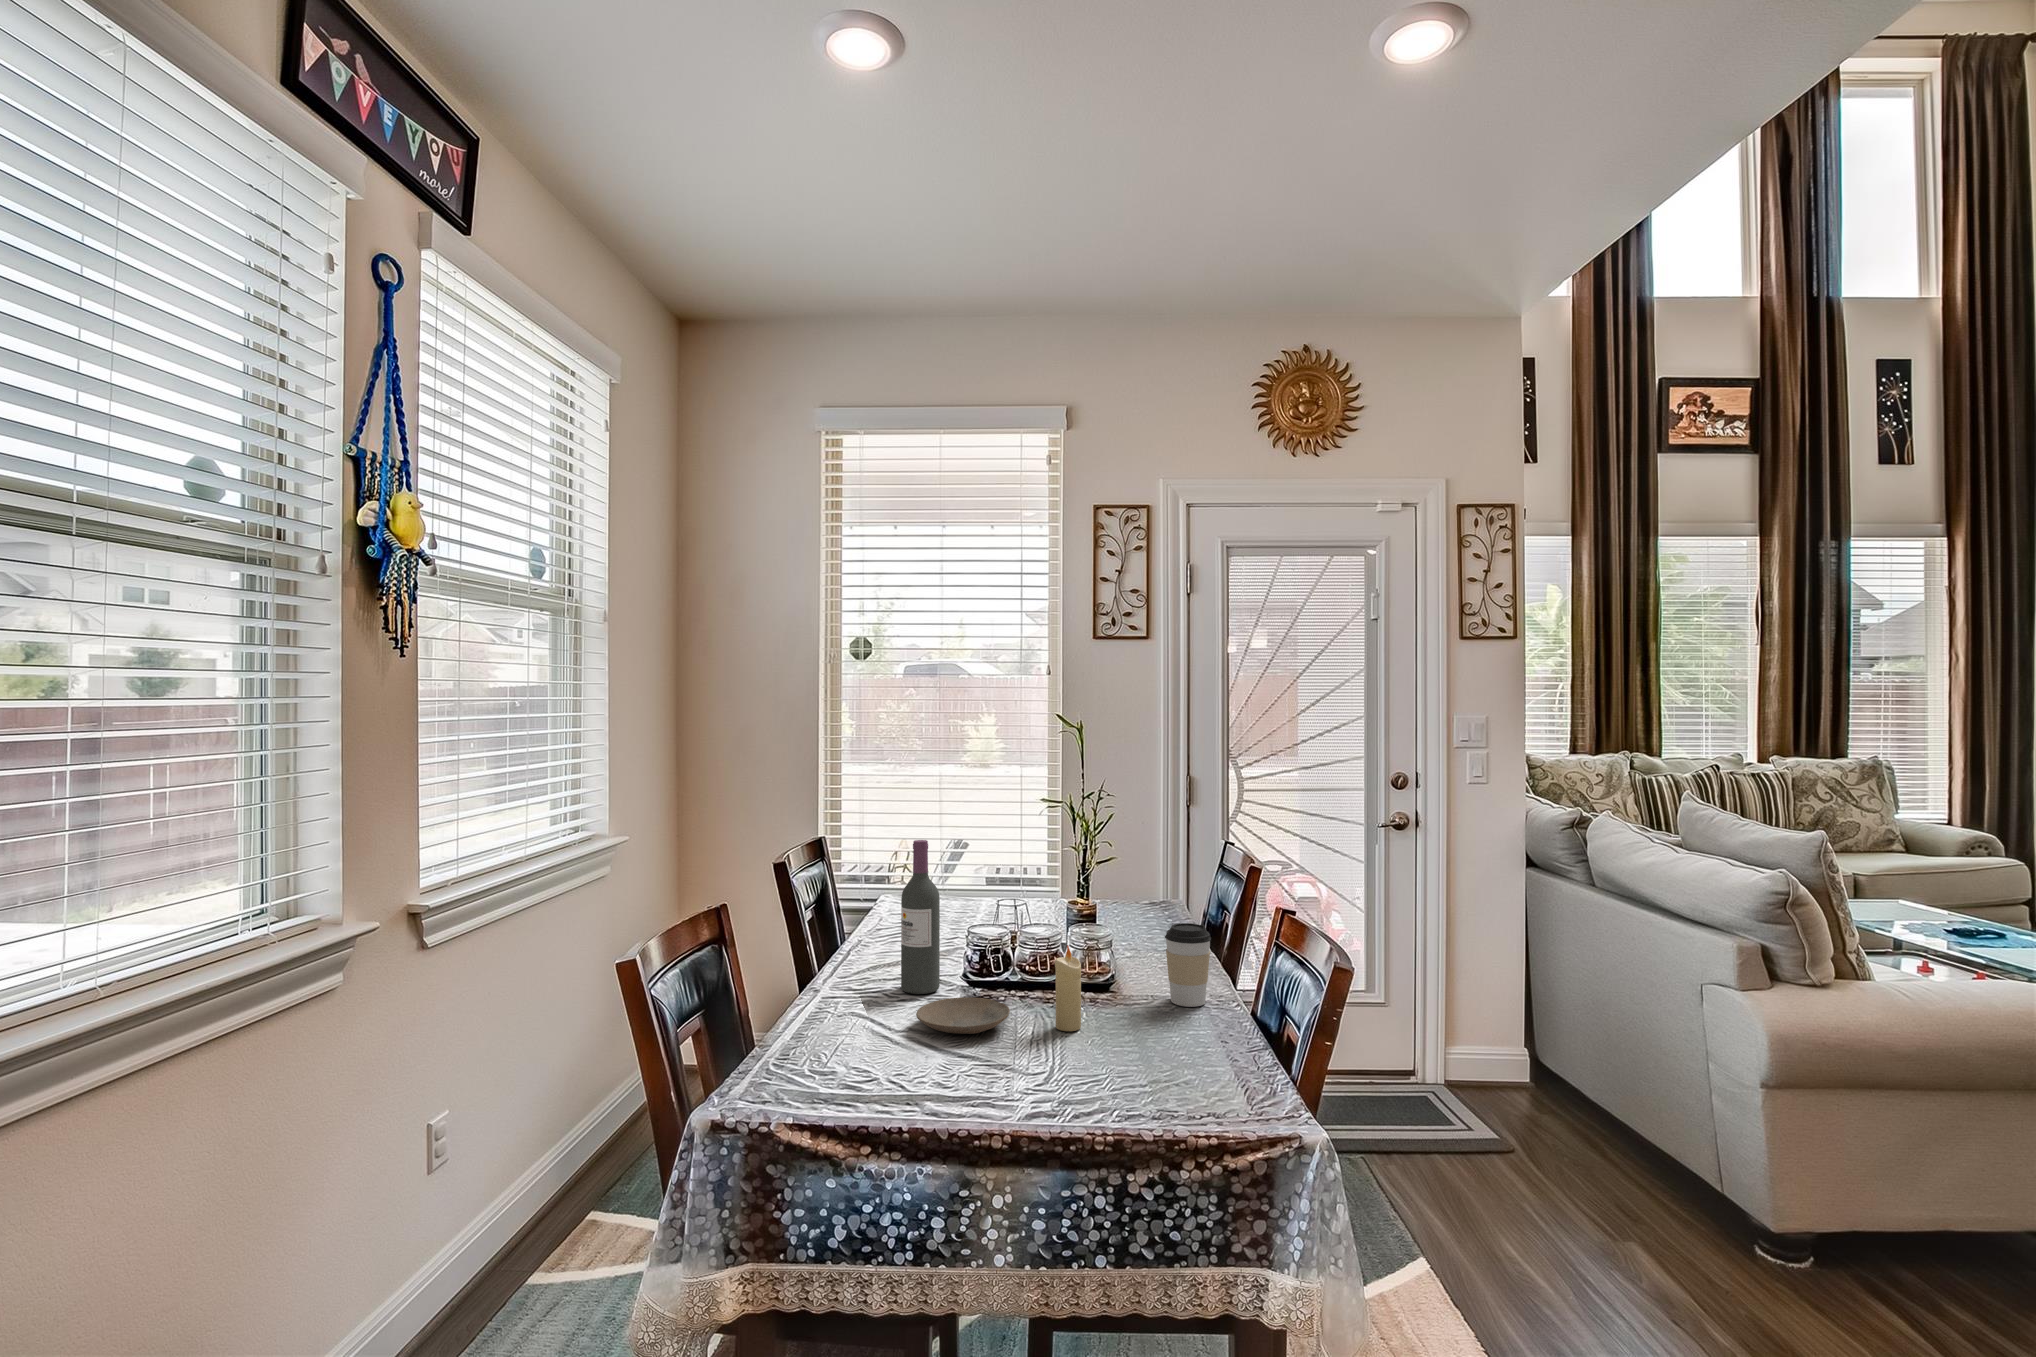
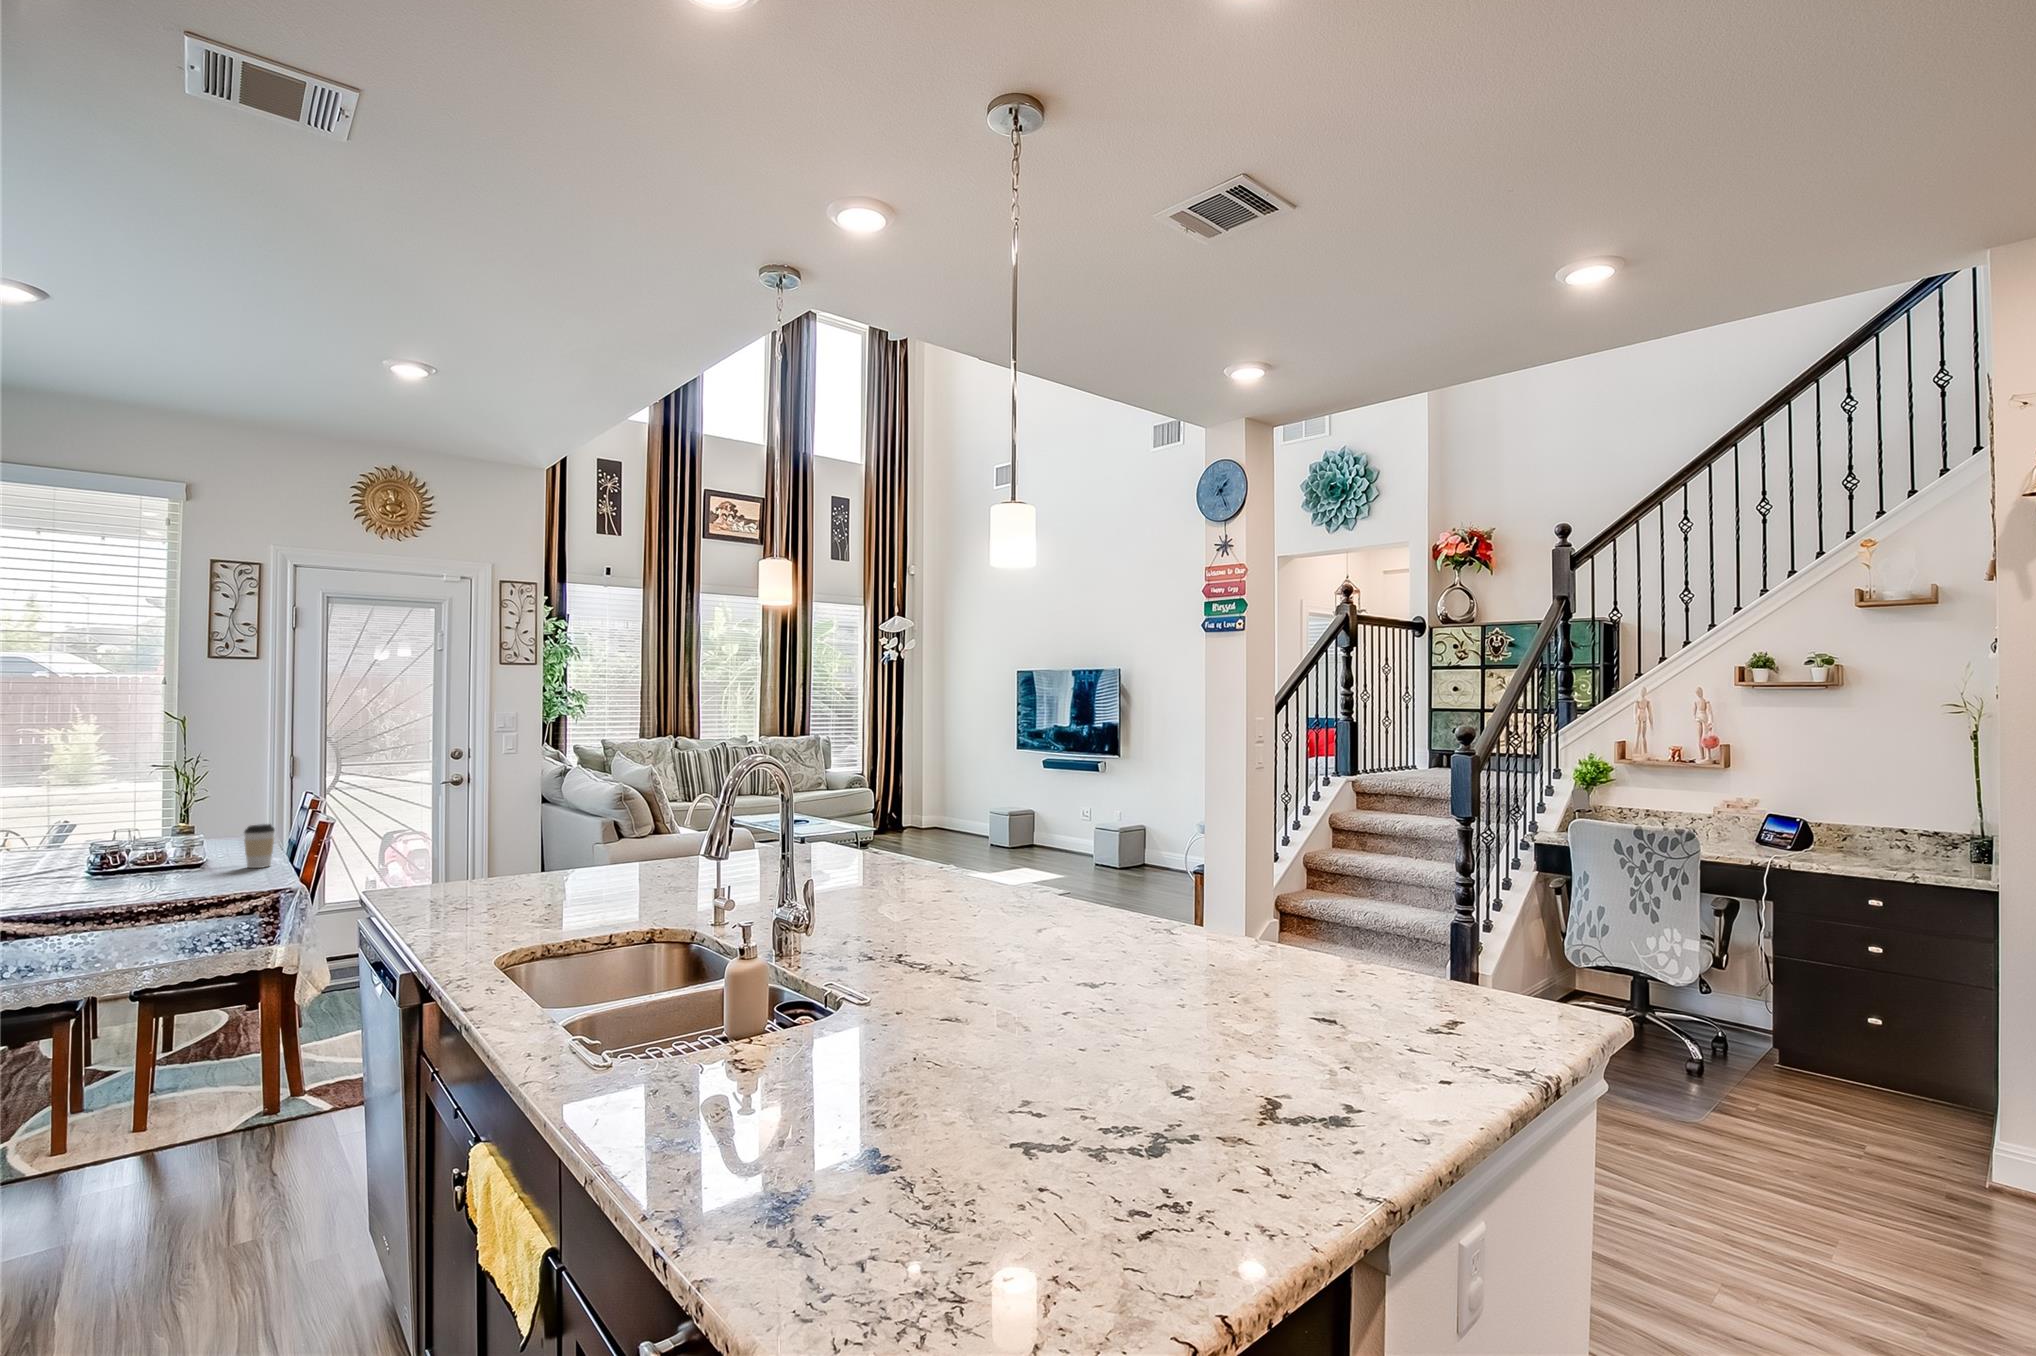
wine bottle: present [901,840,940,994] -> none [34,788,69,883]
candle: present [1055,945,1081,1031] -> none [162,836,181,883]
plate: present [916,997,1010,1034] -> none [54,874,127,891]

